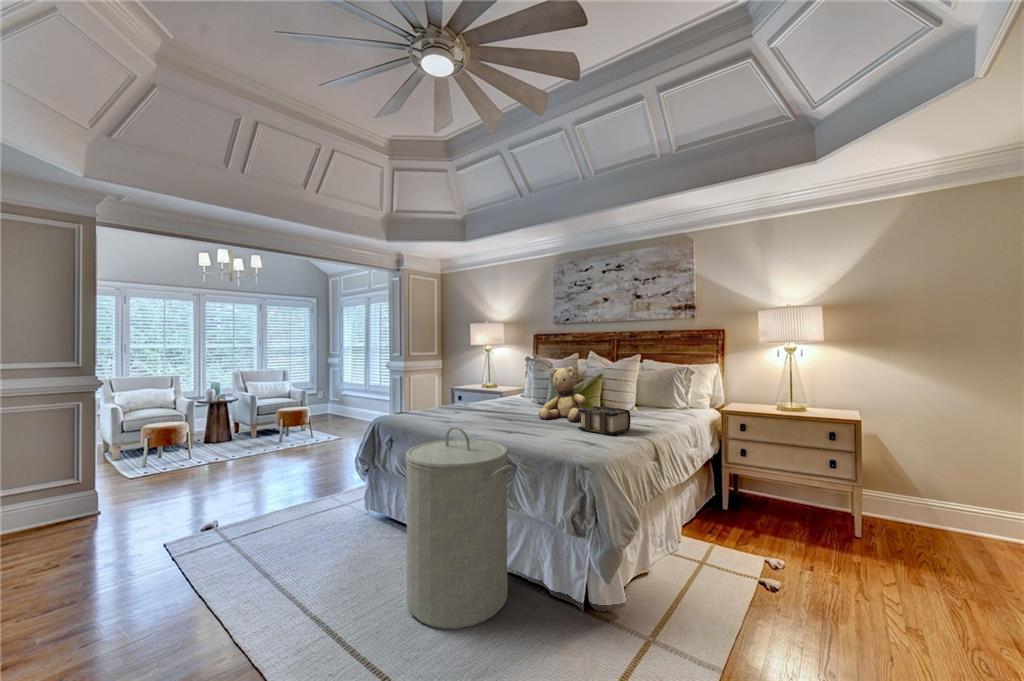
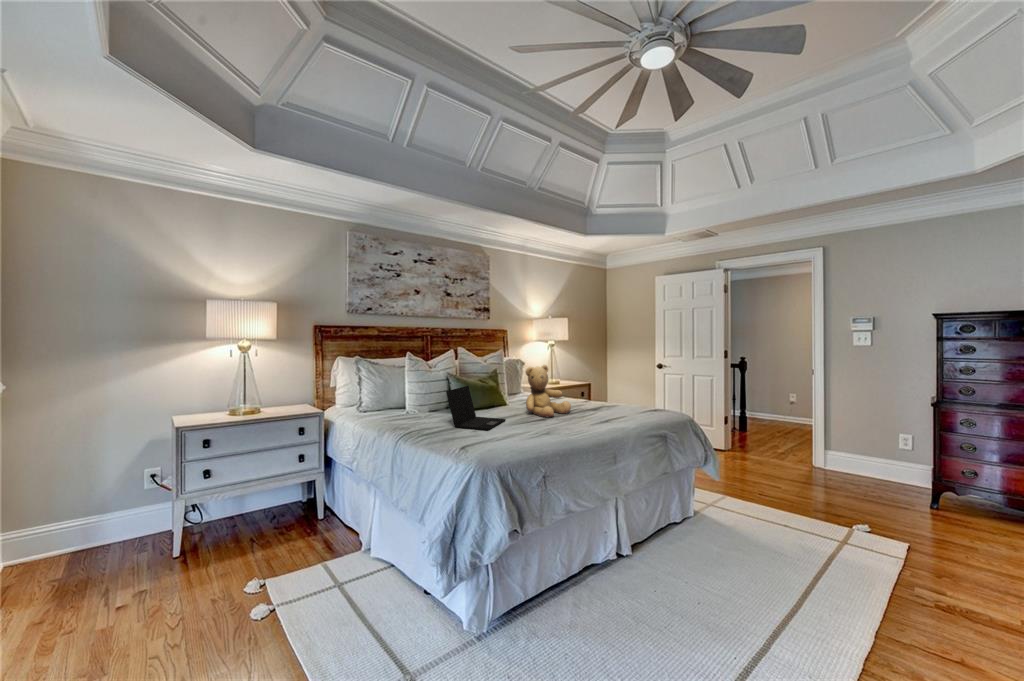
laptop: none [467,380,514,413] -> present [446,386,506,430]
book: present [578,406,631,435] -> none [584,394,624,415]
laundry hamper: present [406,426,512,629] -> none [645,421,743,592]

